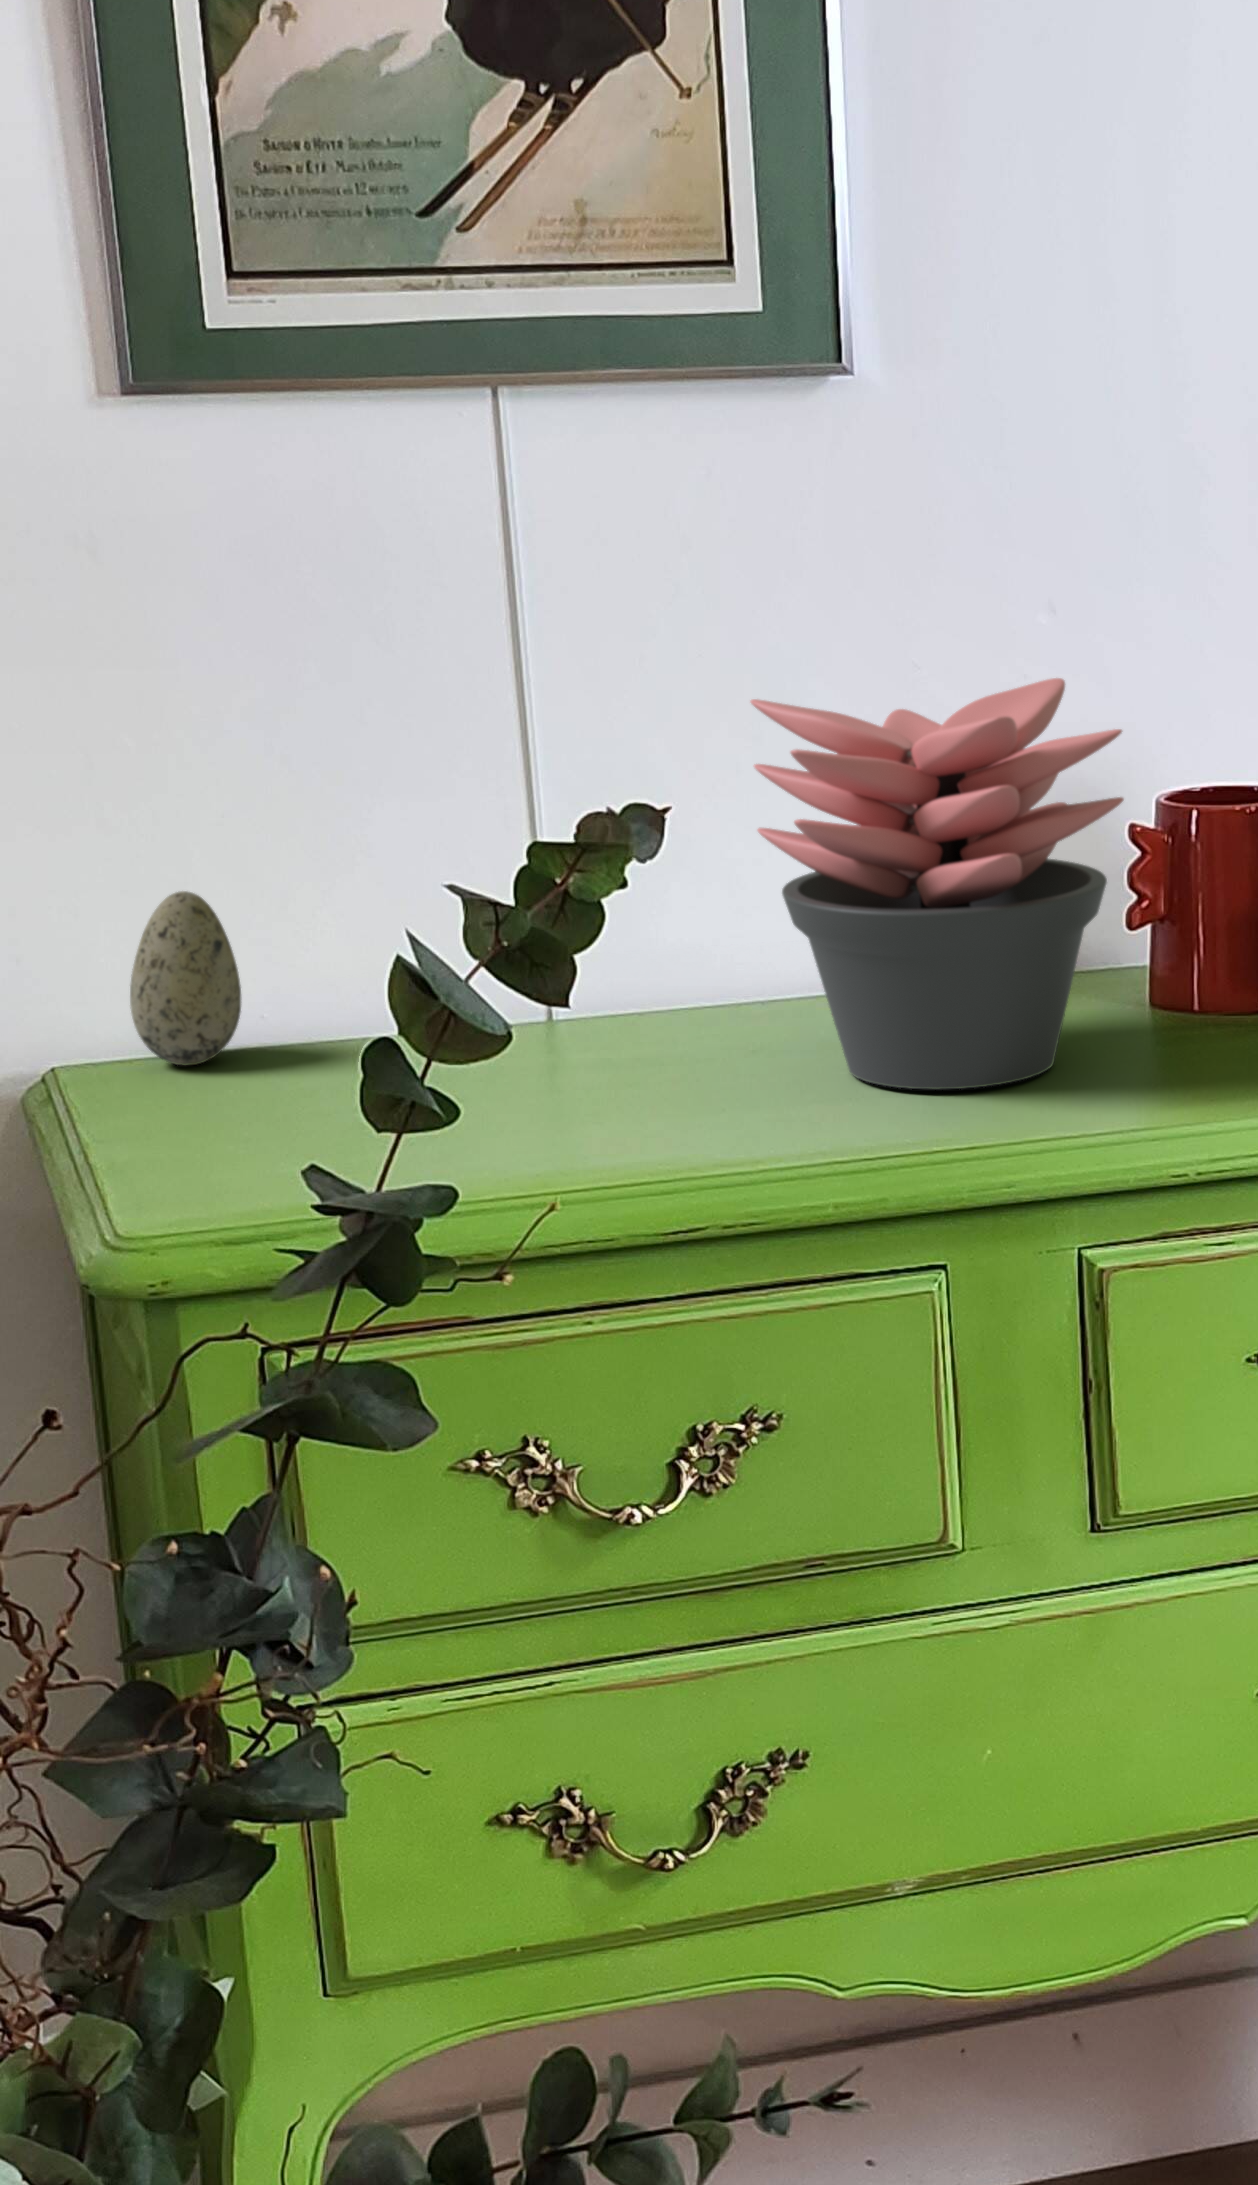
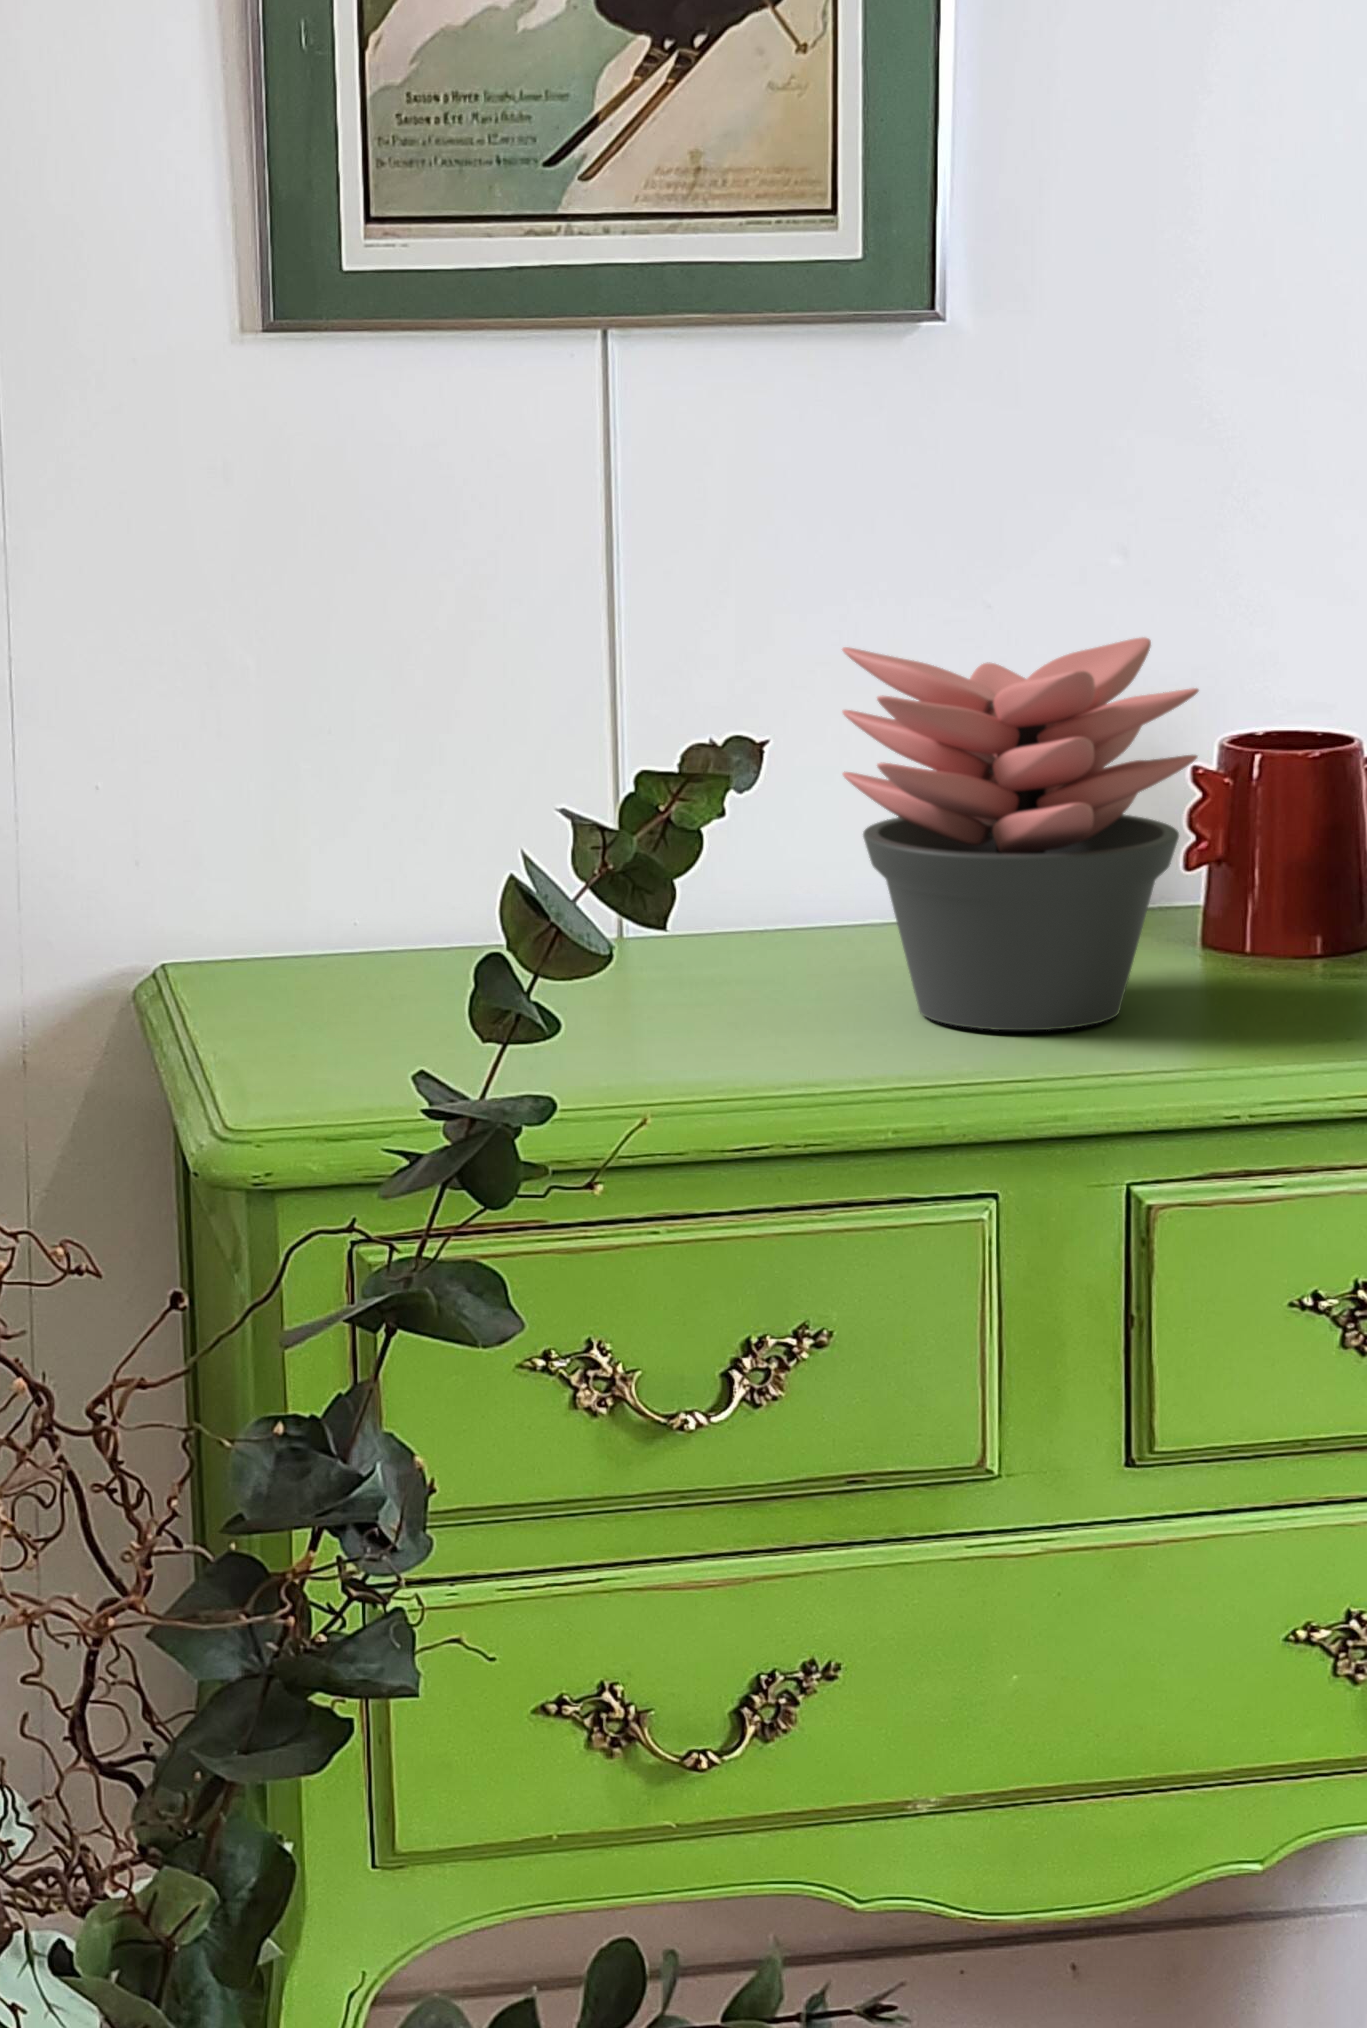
decorative egg: present [130,891,241,1065] -> none [238,812,341,980]

